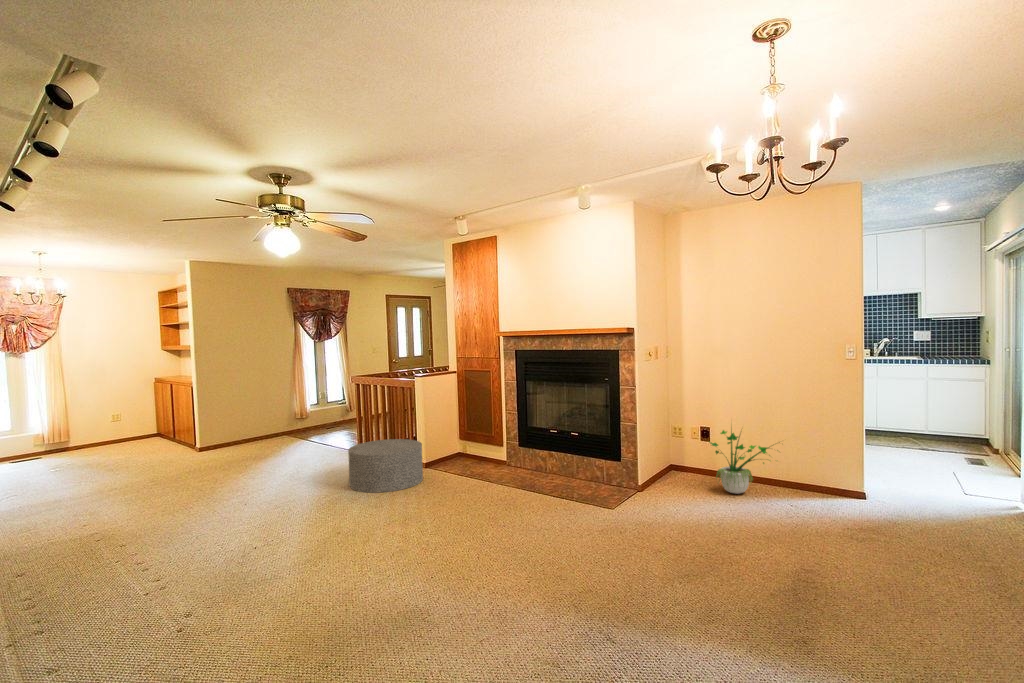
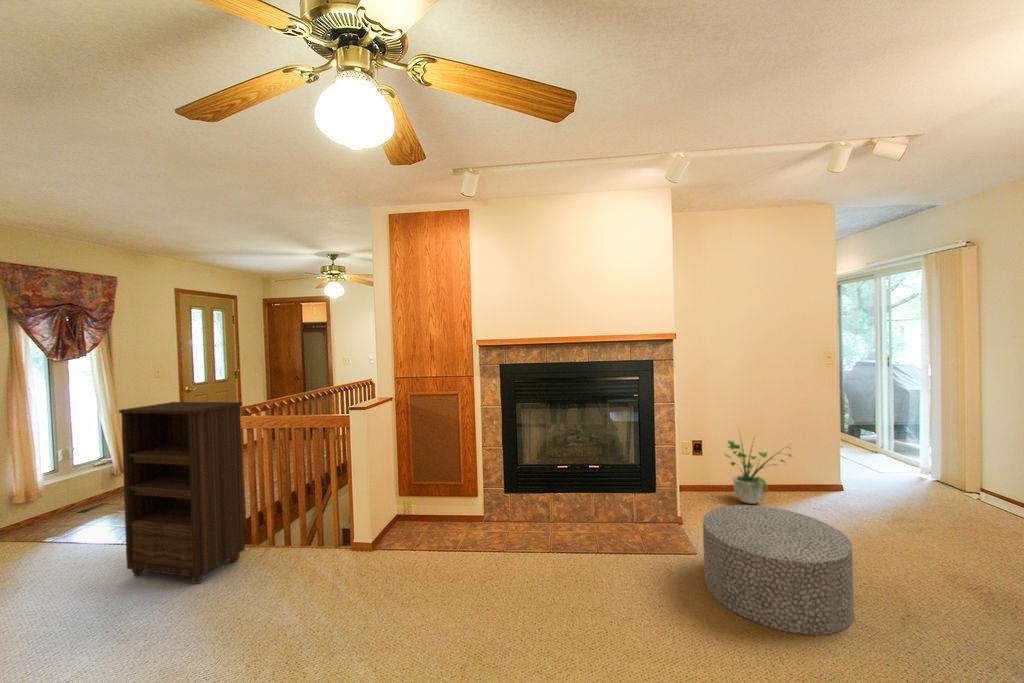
bookshelf: none [317,366,369,464] -> present [119,402,245,583]
ottoman: present [348,439,423,493] -> present [703,505,854,635]

